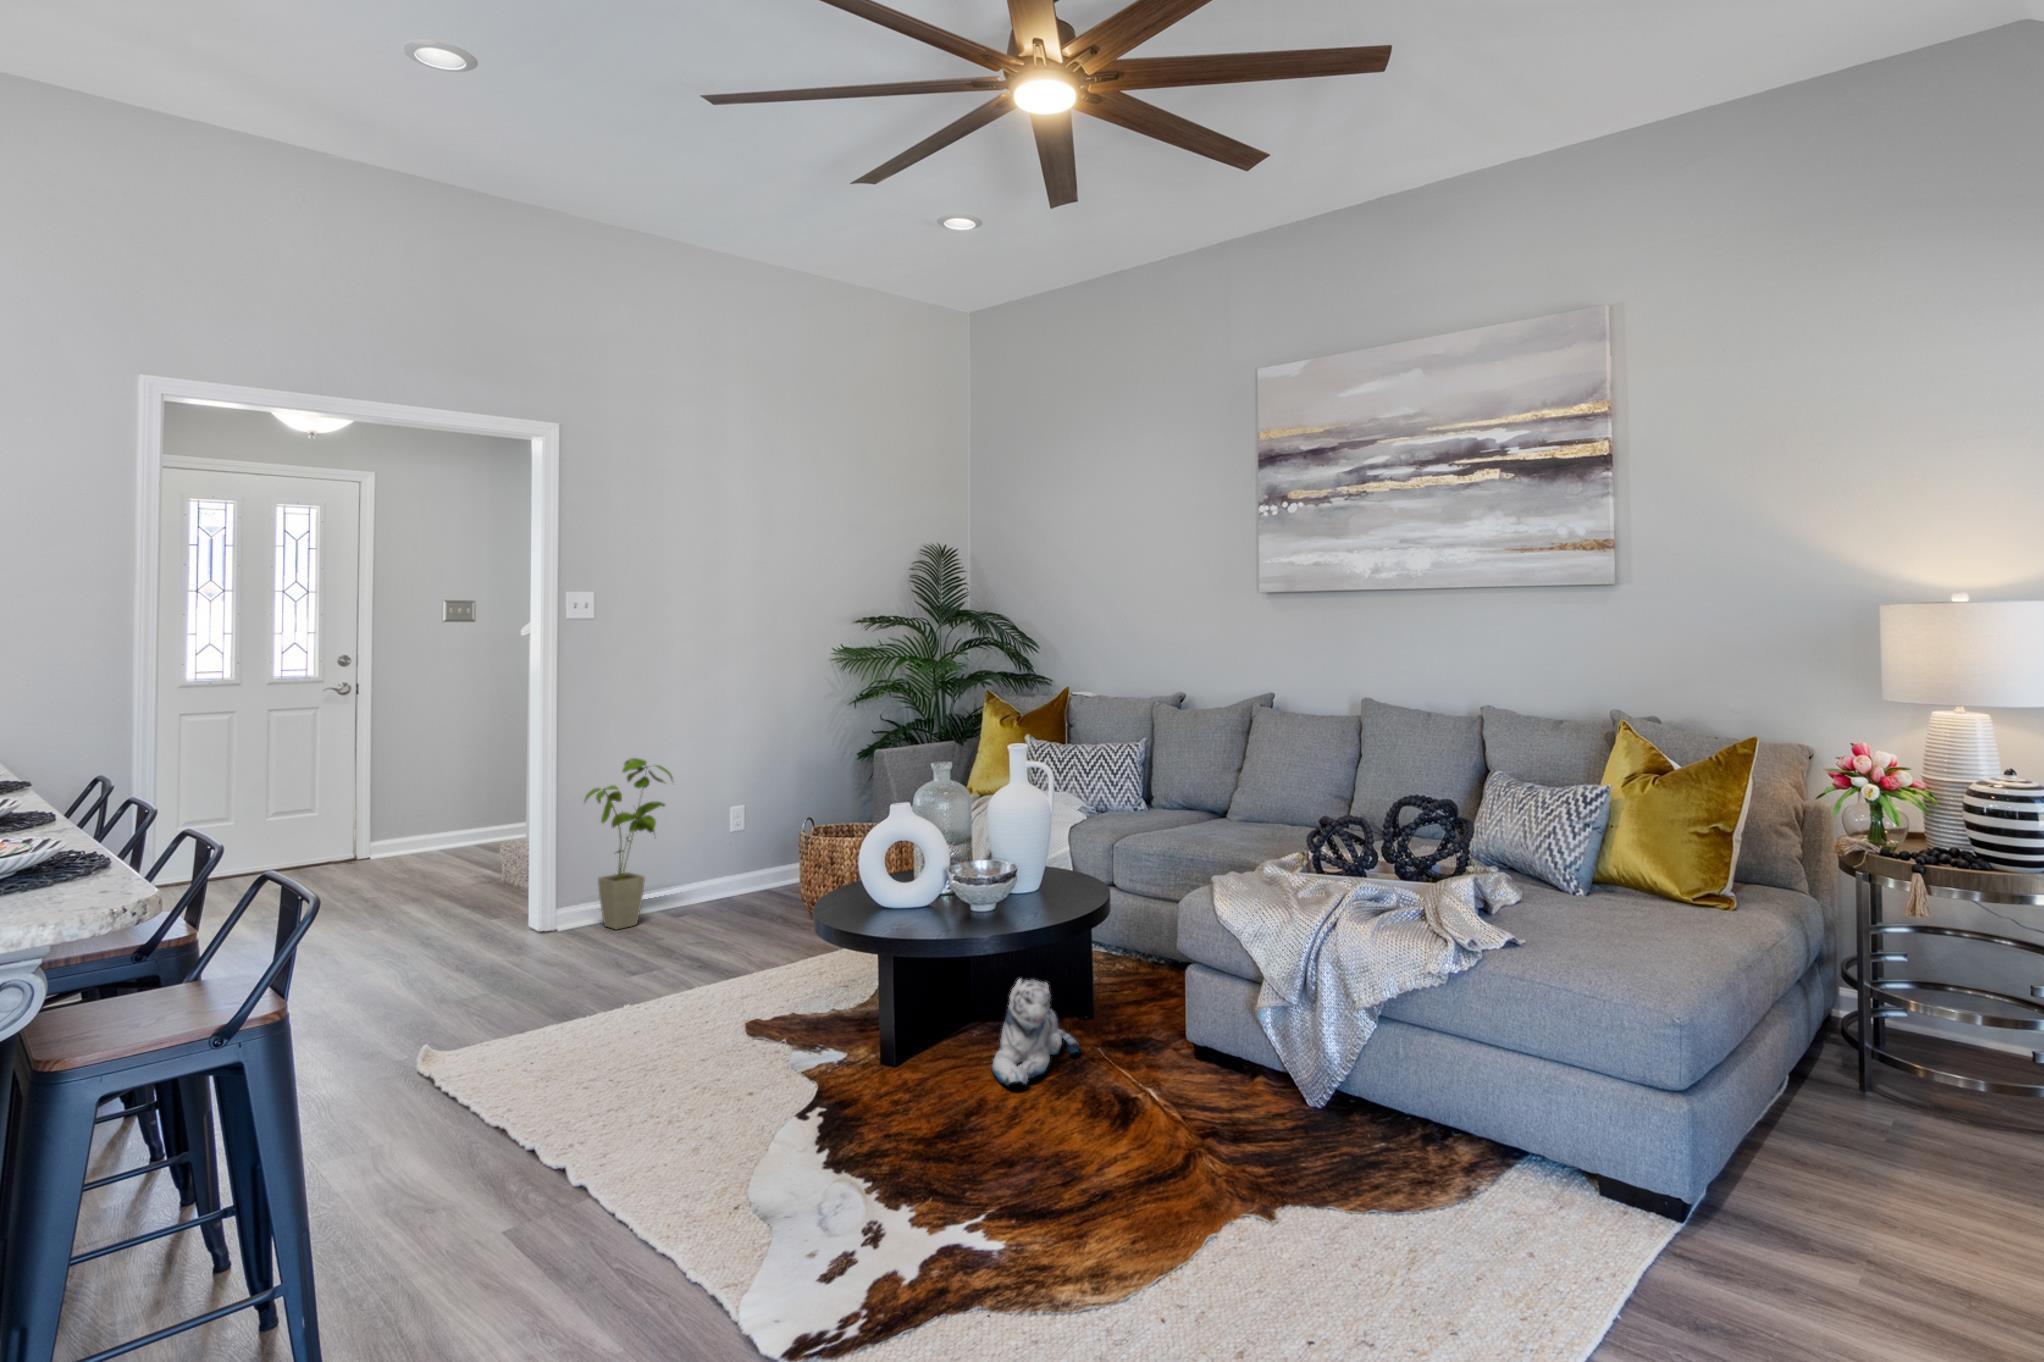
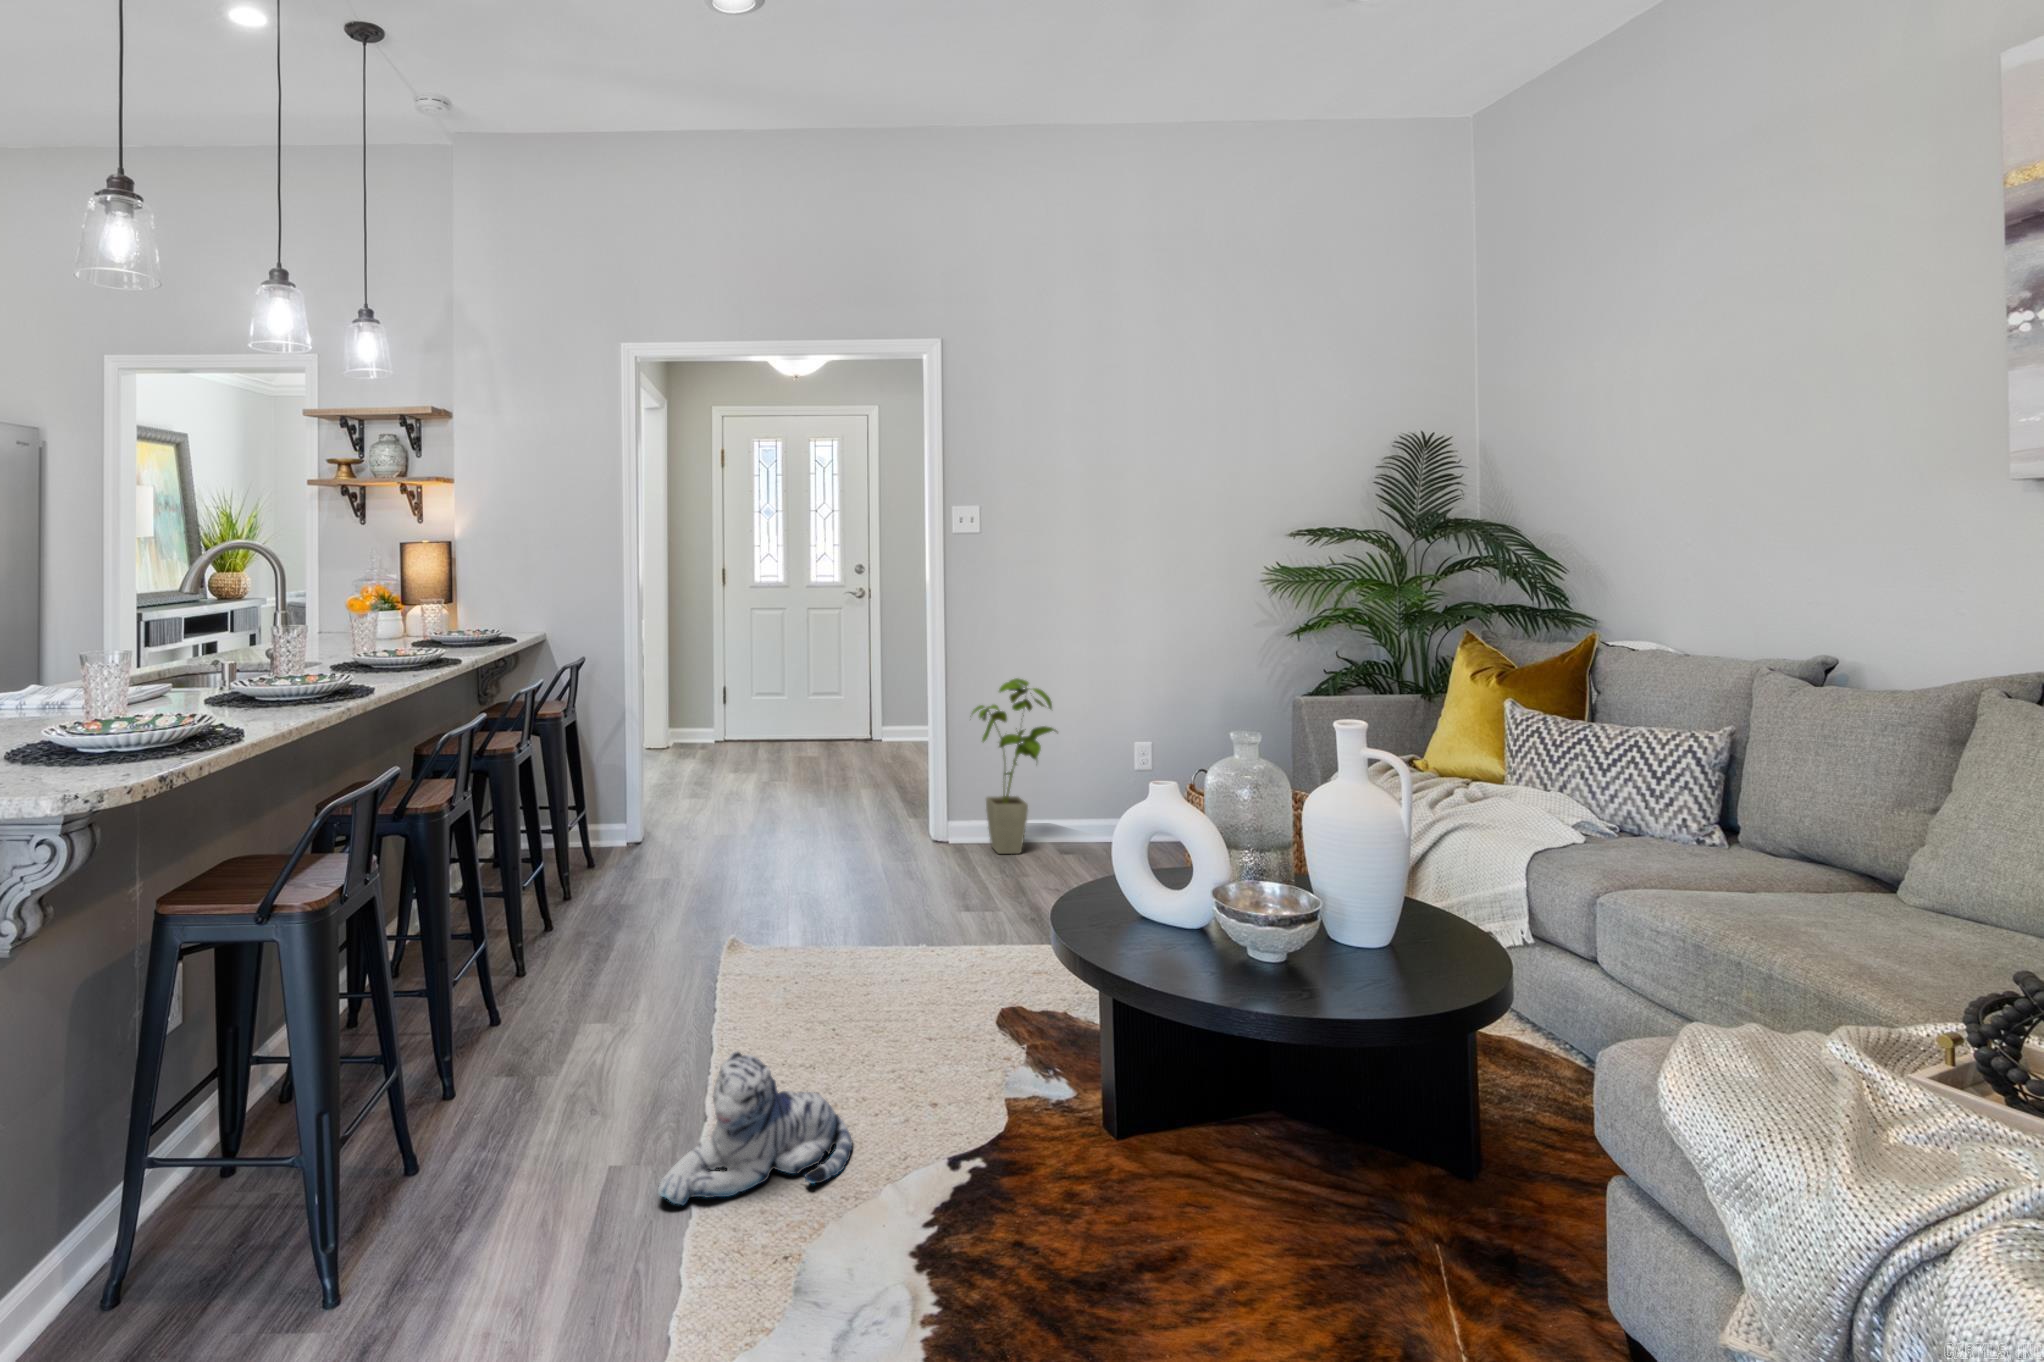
plush toy: present [992,979,1079,1085] -> present [658,1051,852,1205]

